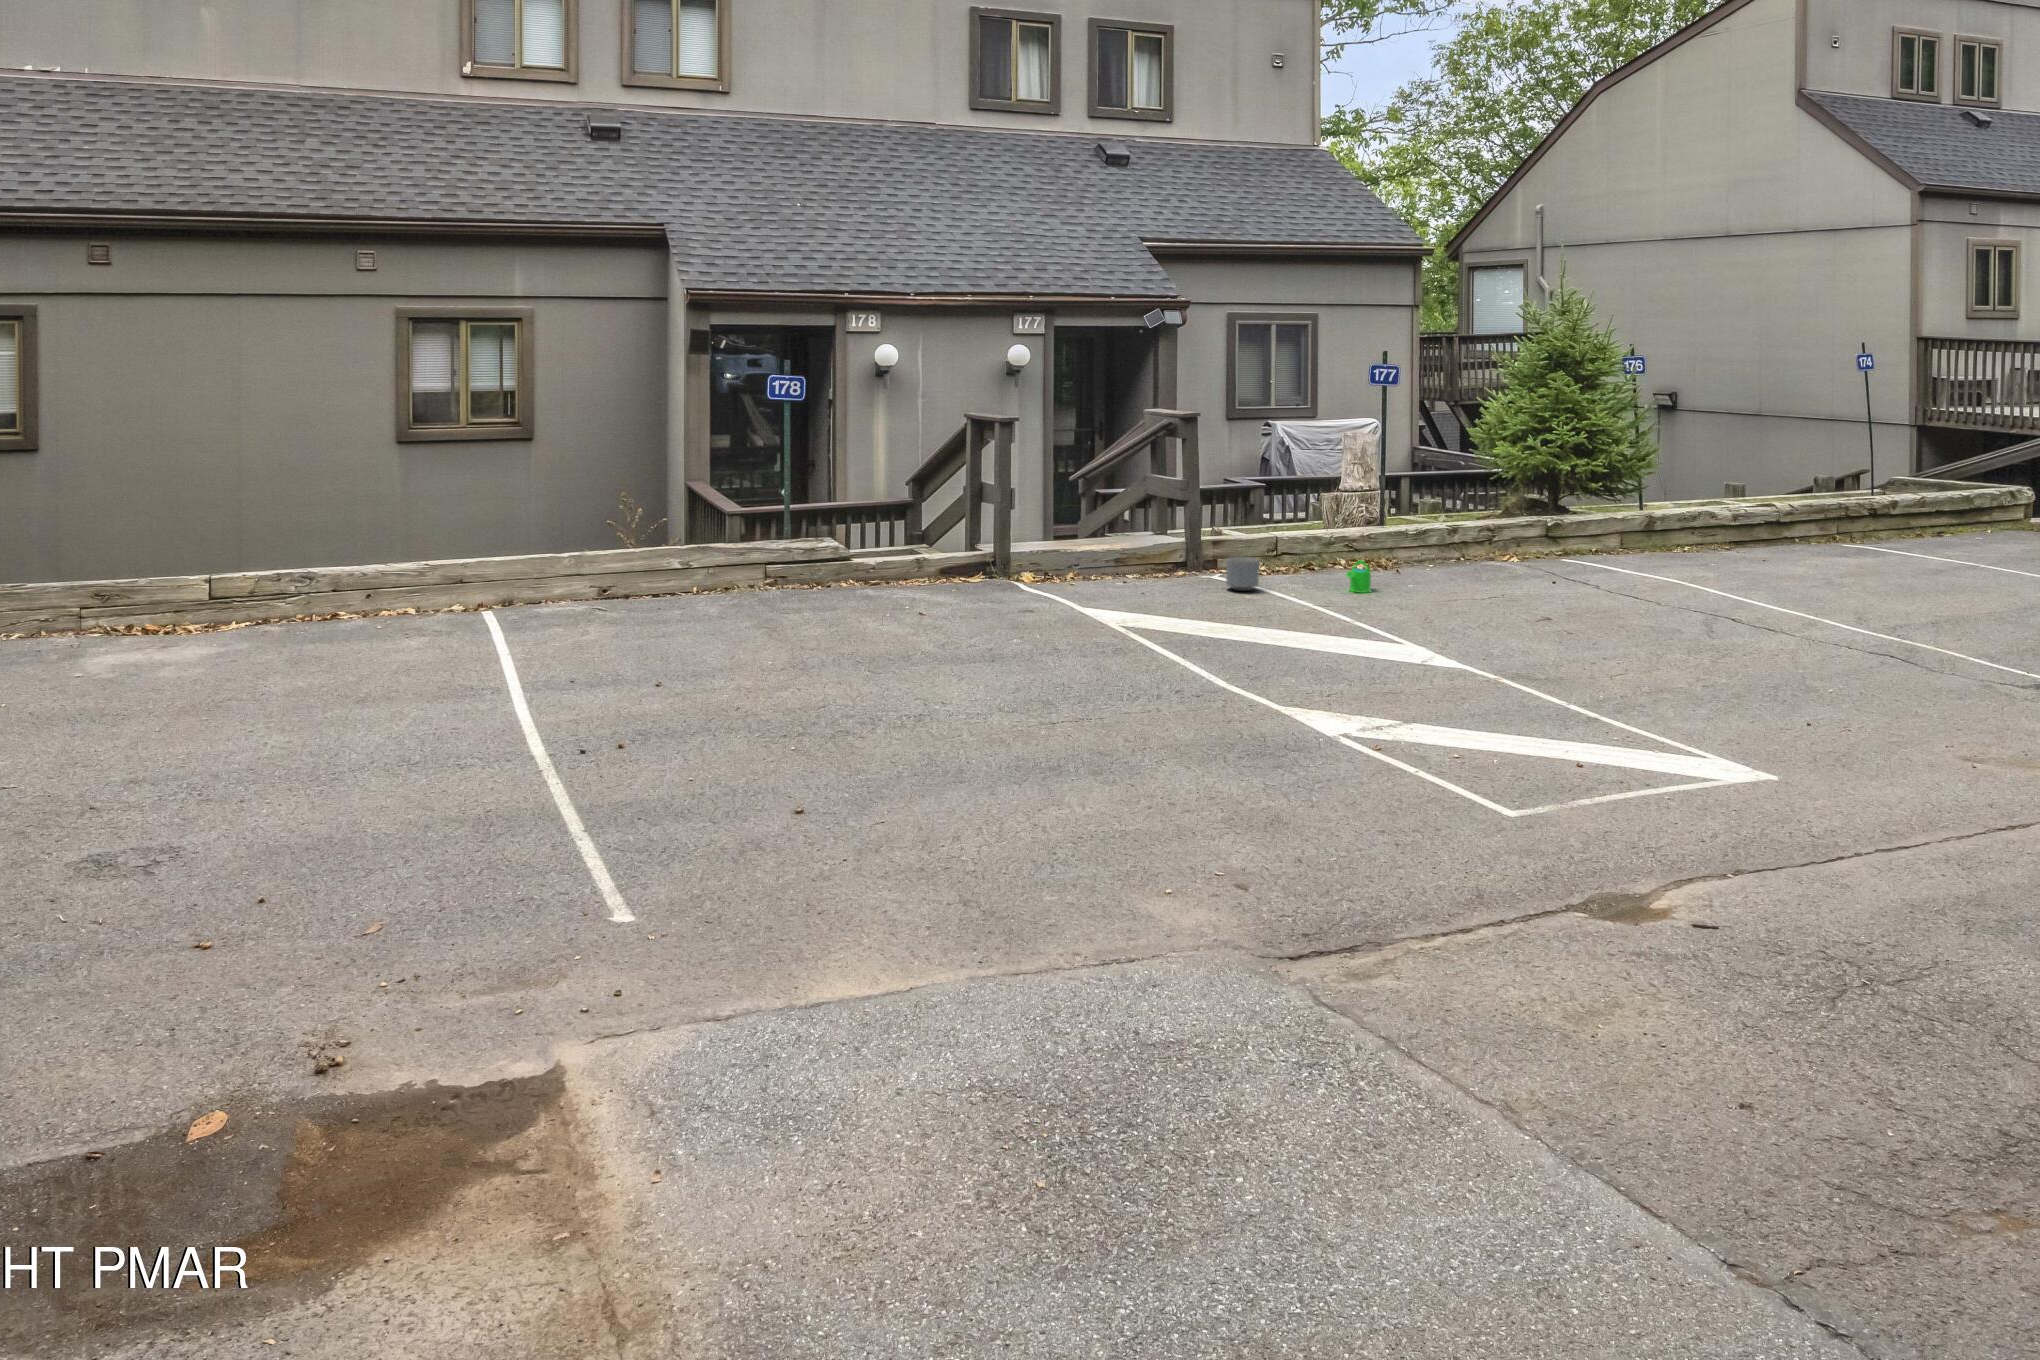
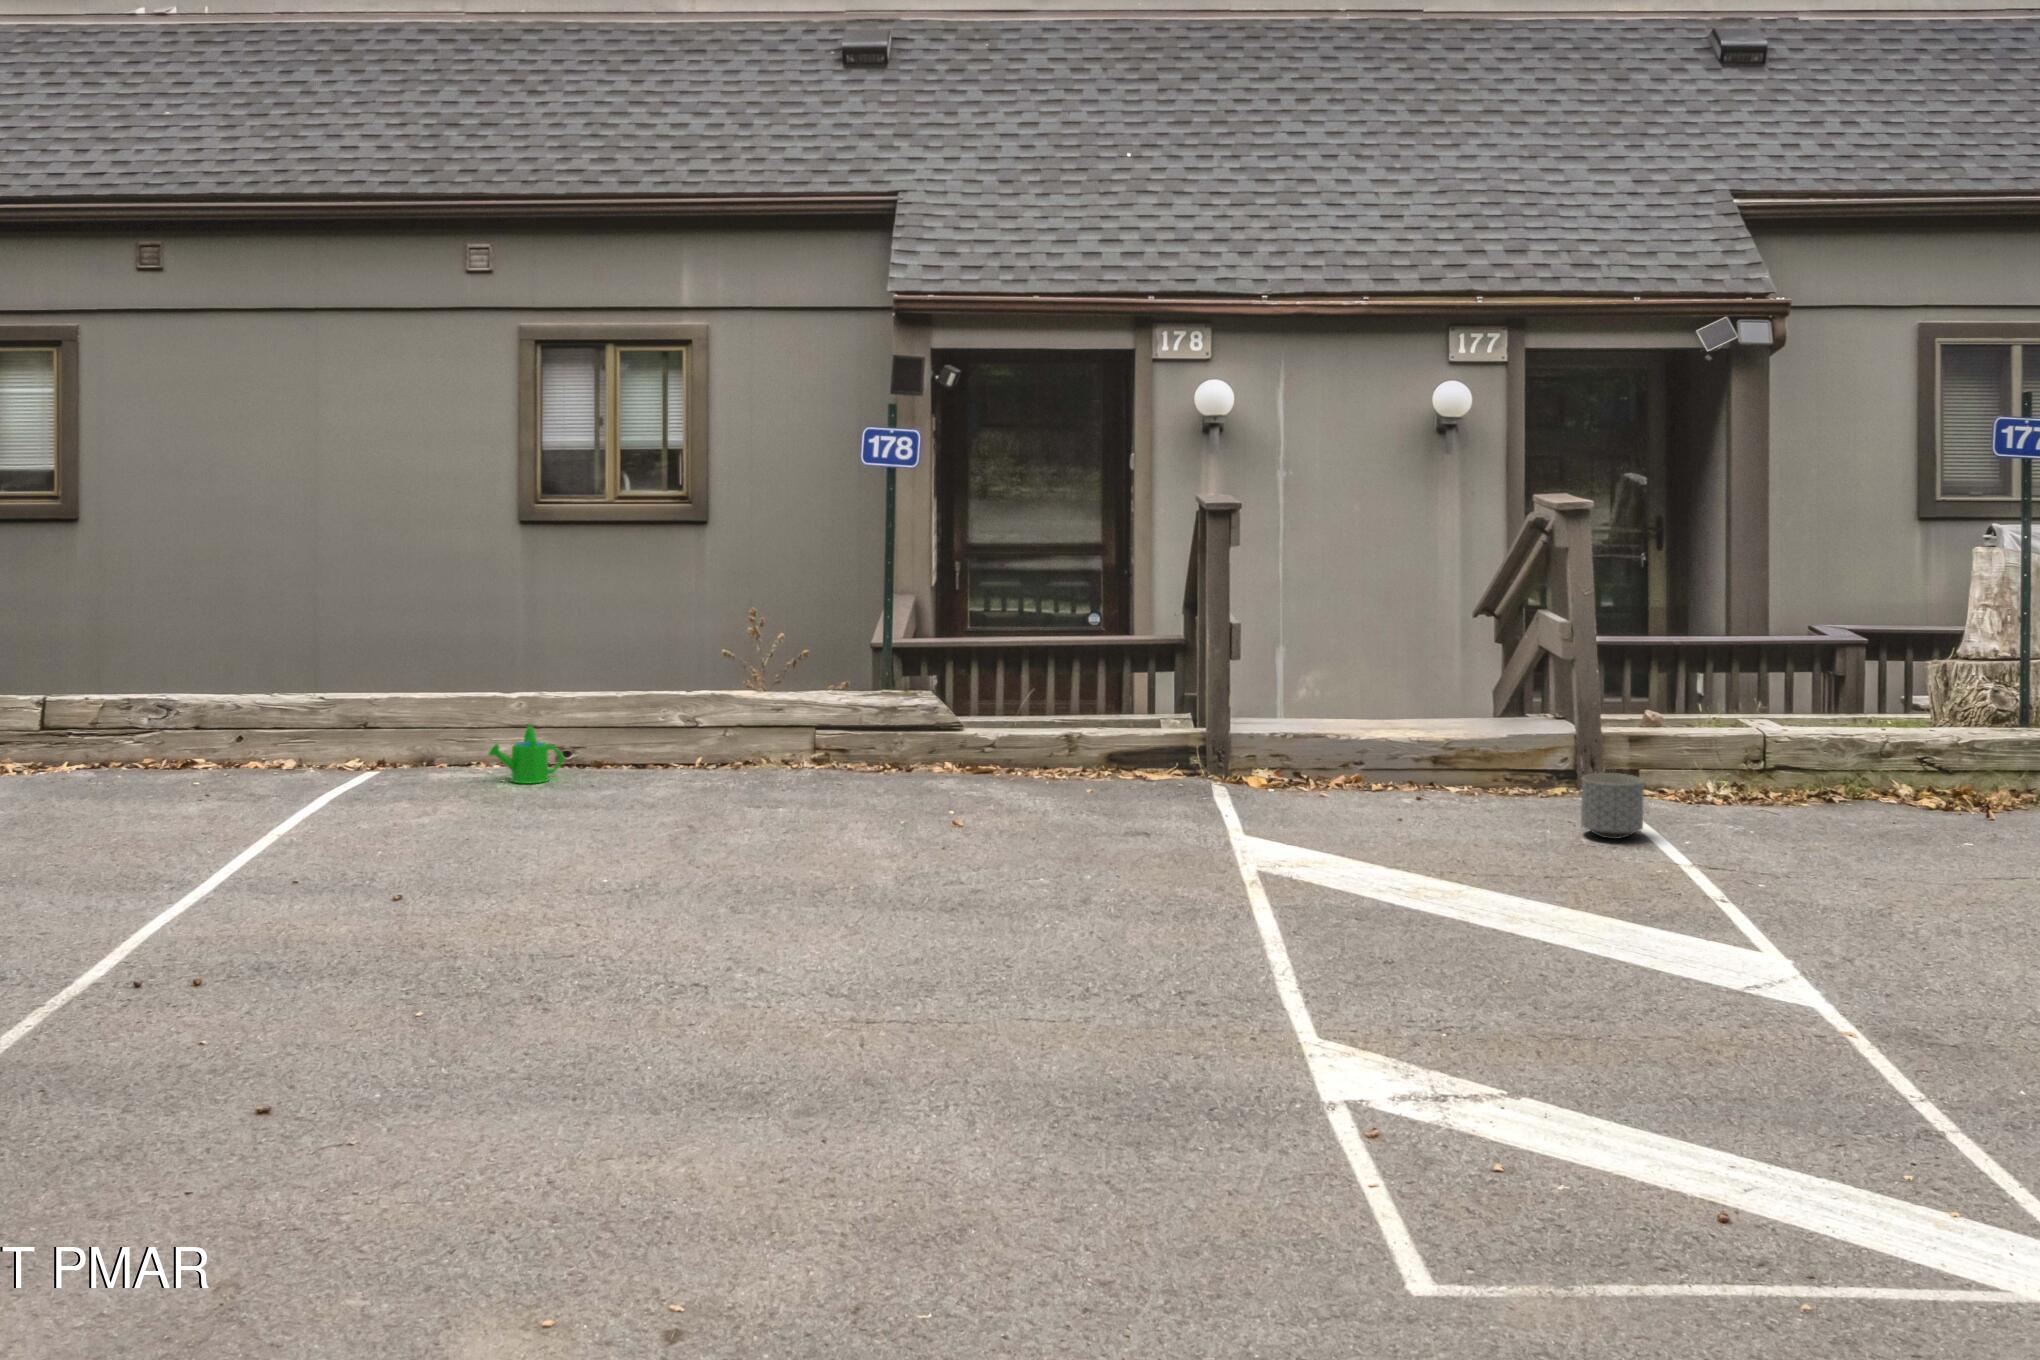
watering can: present [1346,560,1371,593] -> present [489,726,564,783]

